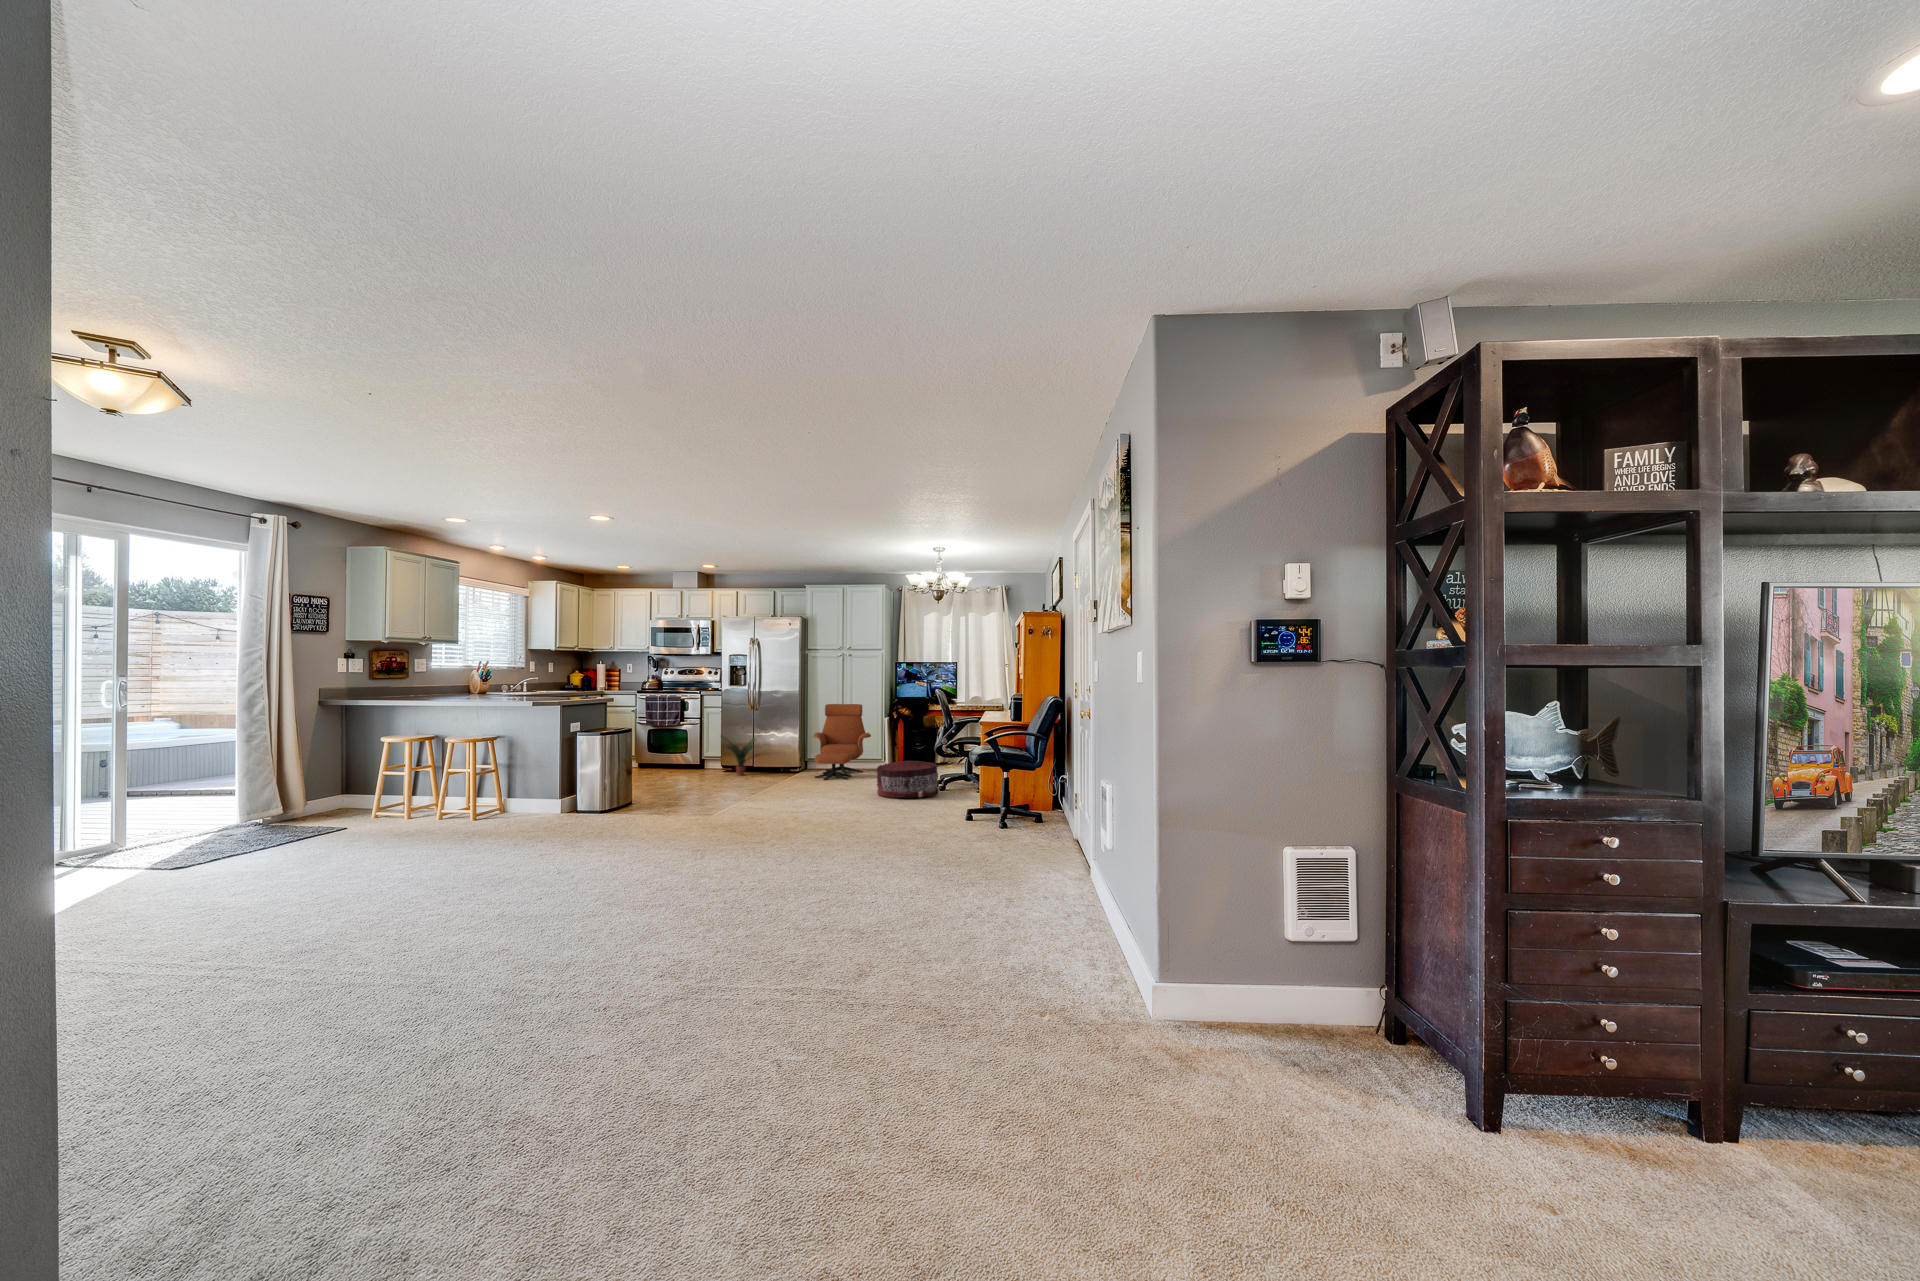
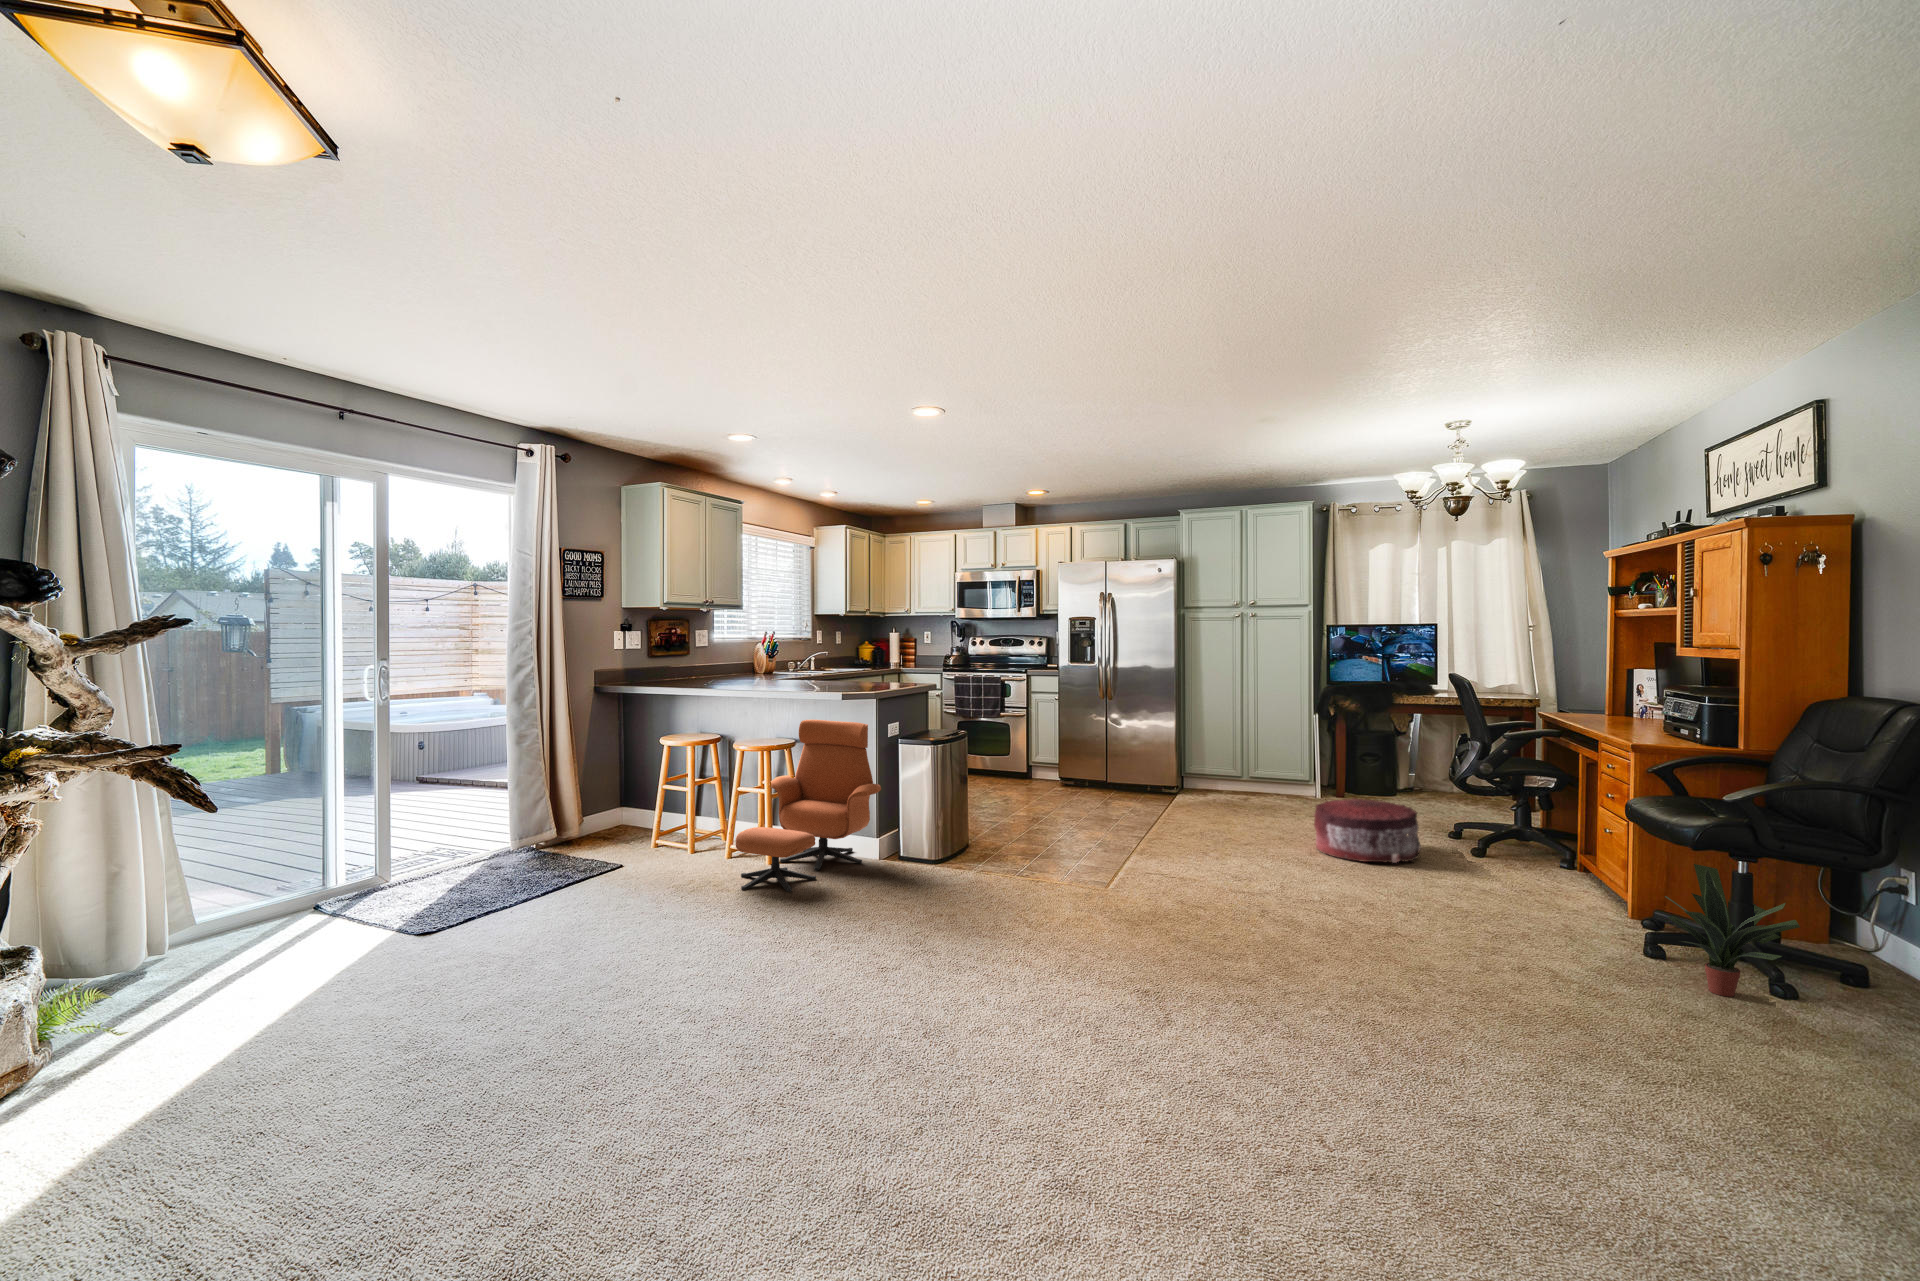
lounge chair: present [813,704,871,780] -> present [736,720,881,892]
potted plant: present [722,736,758,775] -> present [1665,864,1800,997]

